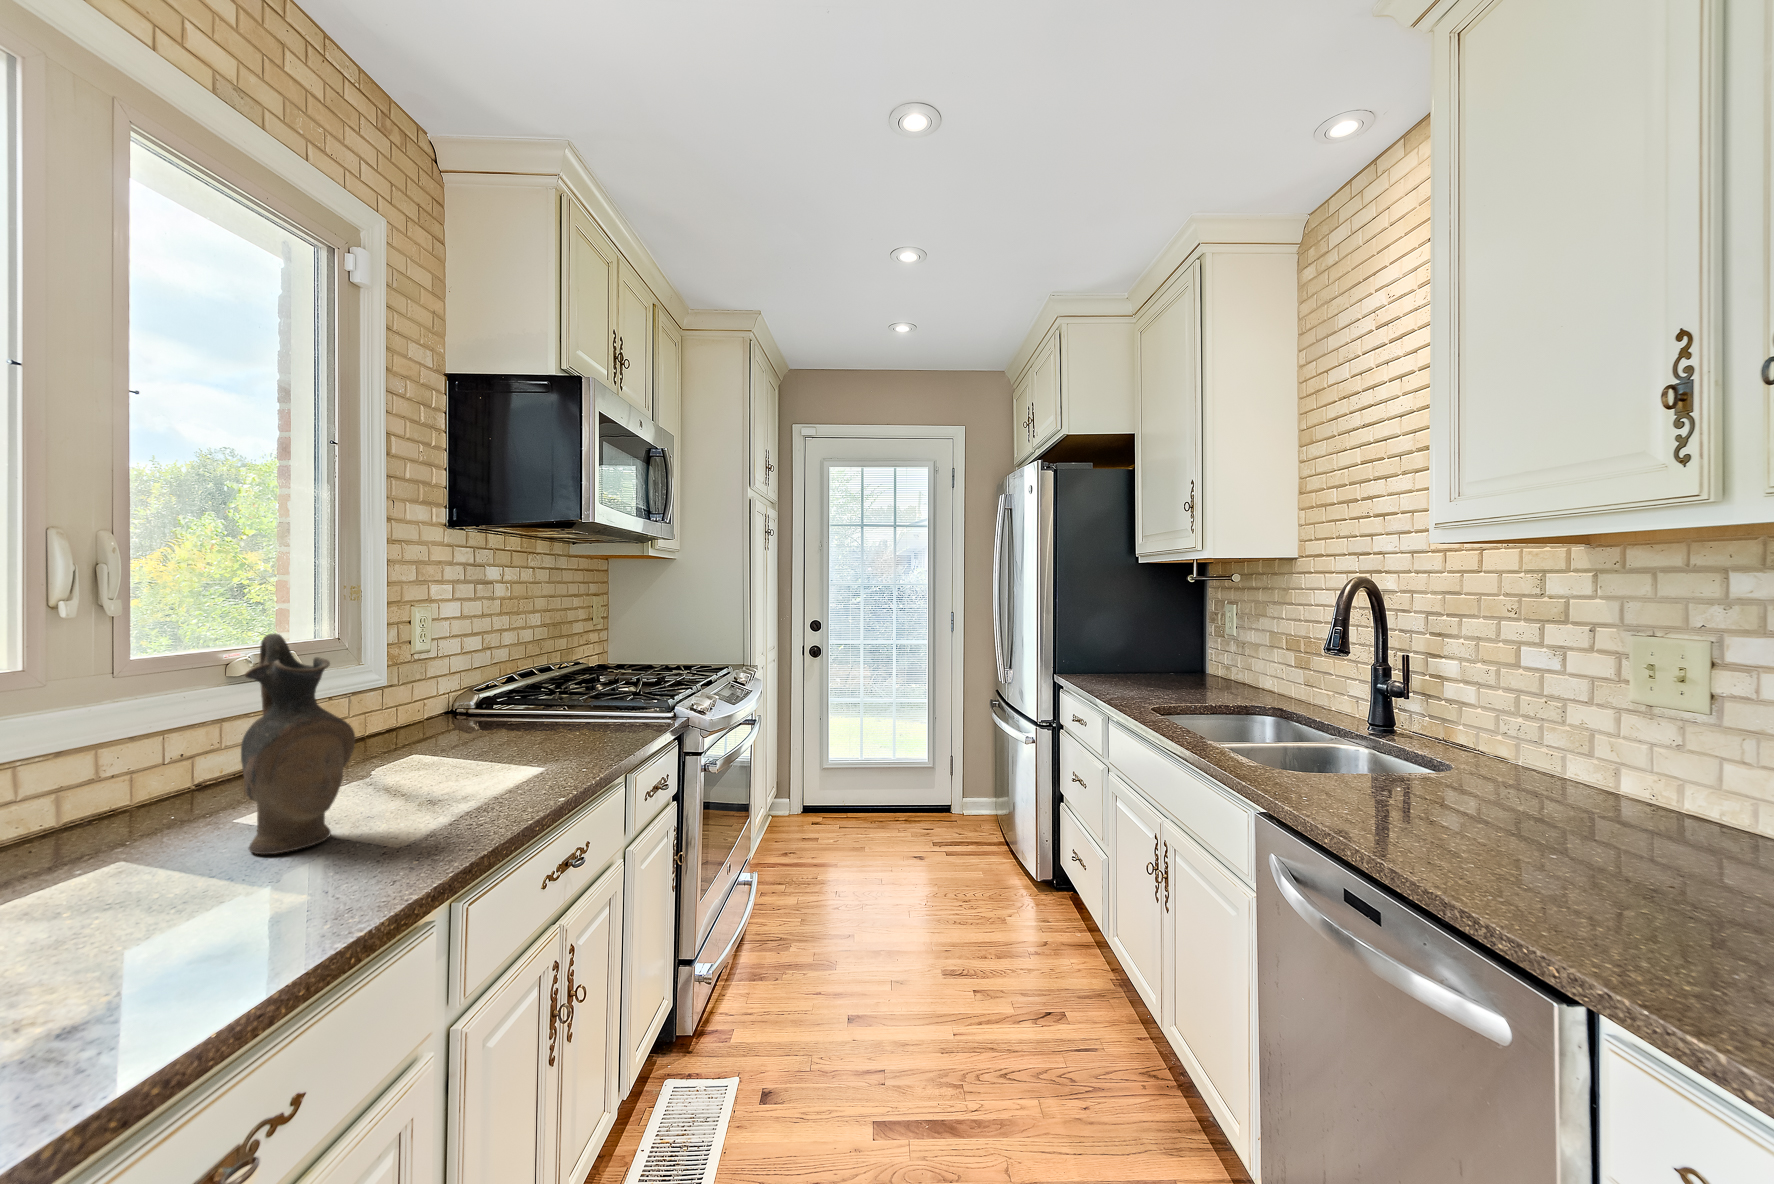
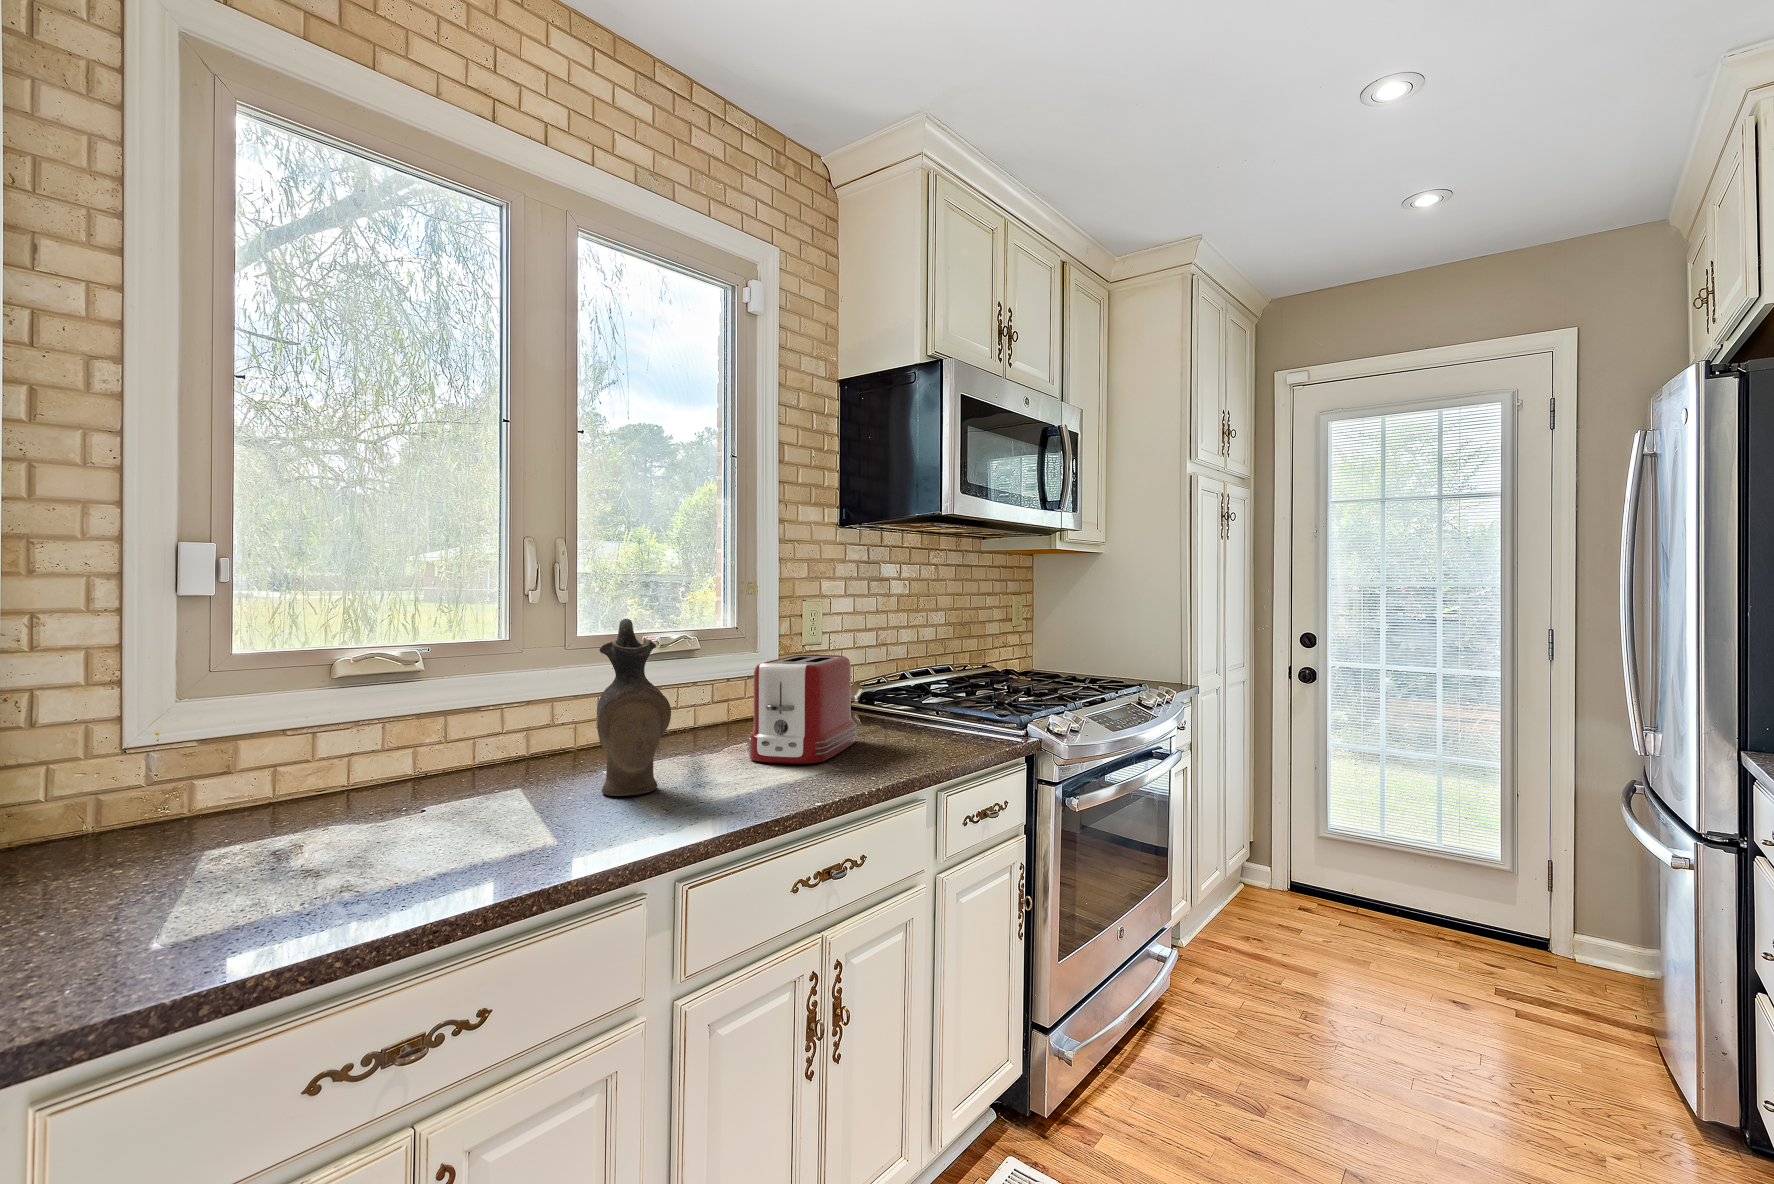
toaster: none [409,662,519,784] -> present [747,655,857,764]

